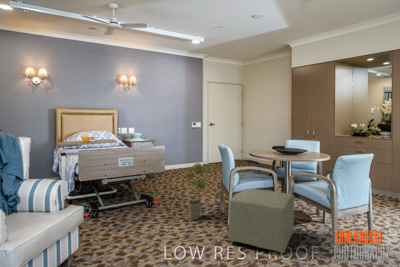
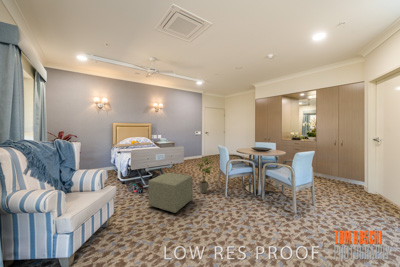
ottoman: present [229,188,294,253] -> present [148,173,193,213]

